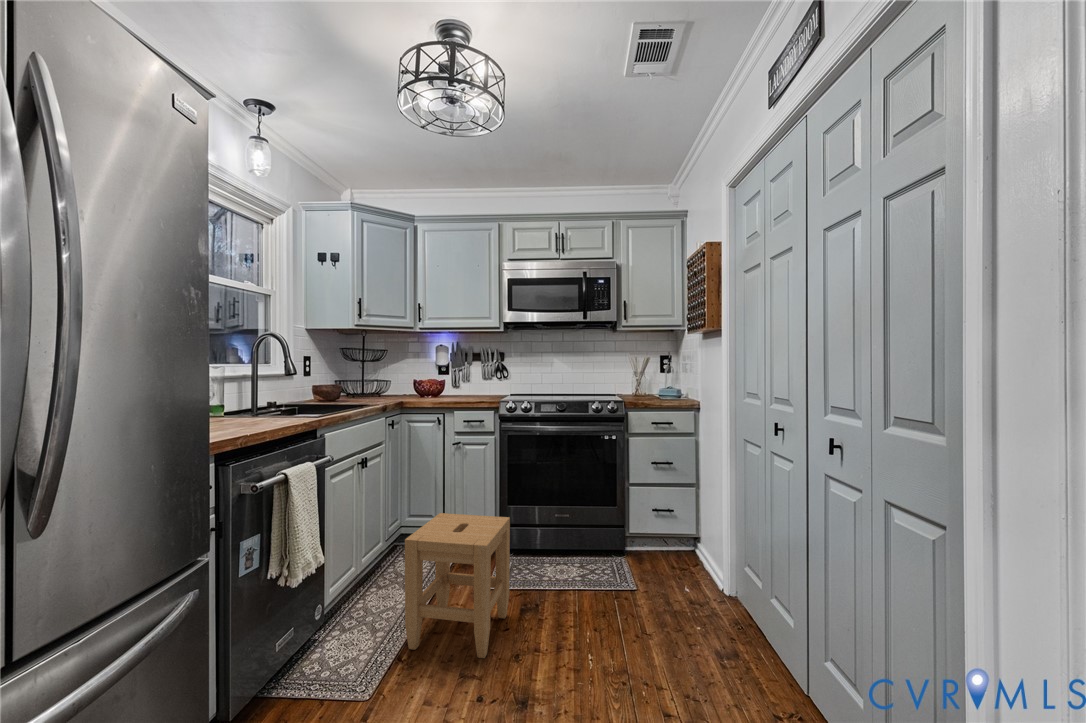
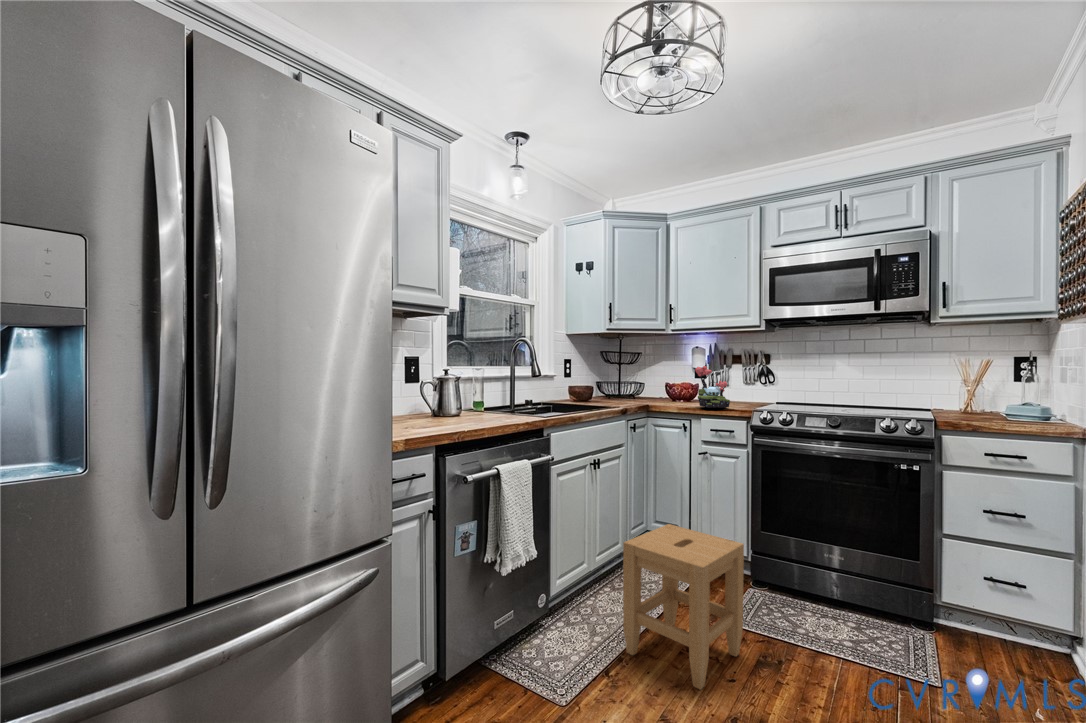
plant: none [448,363,480,401] -> present [695,366,730,408]

